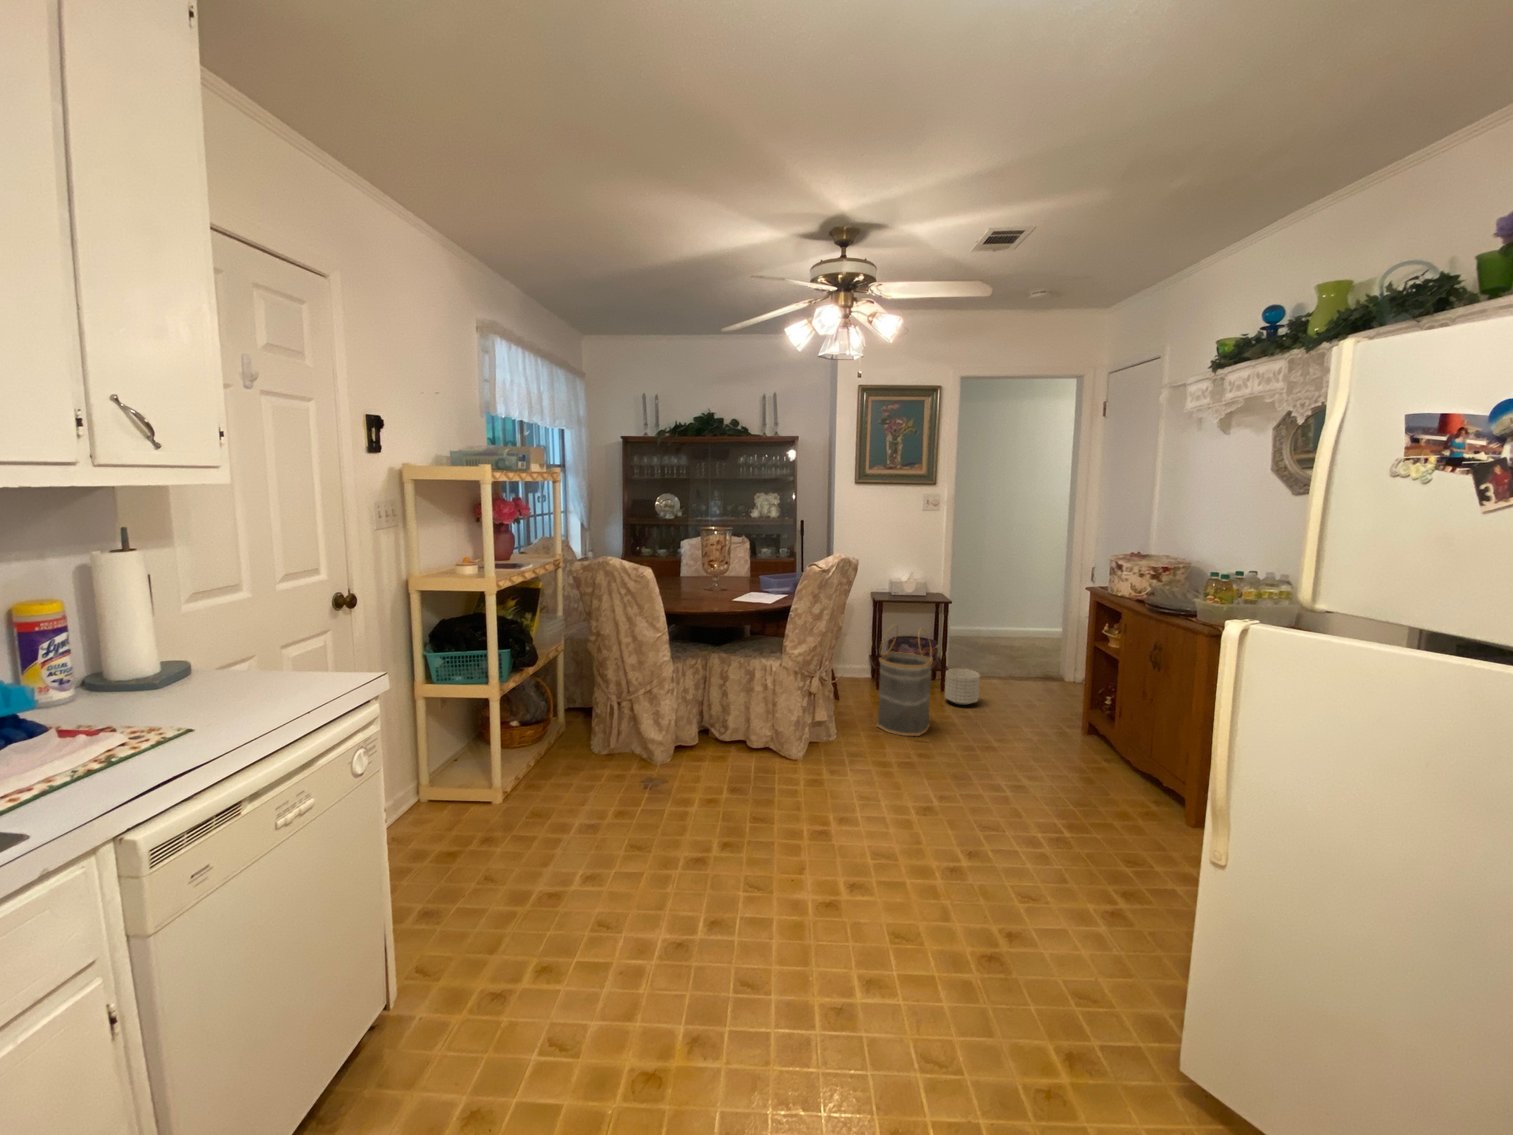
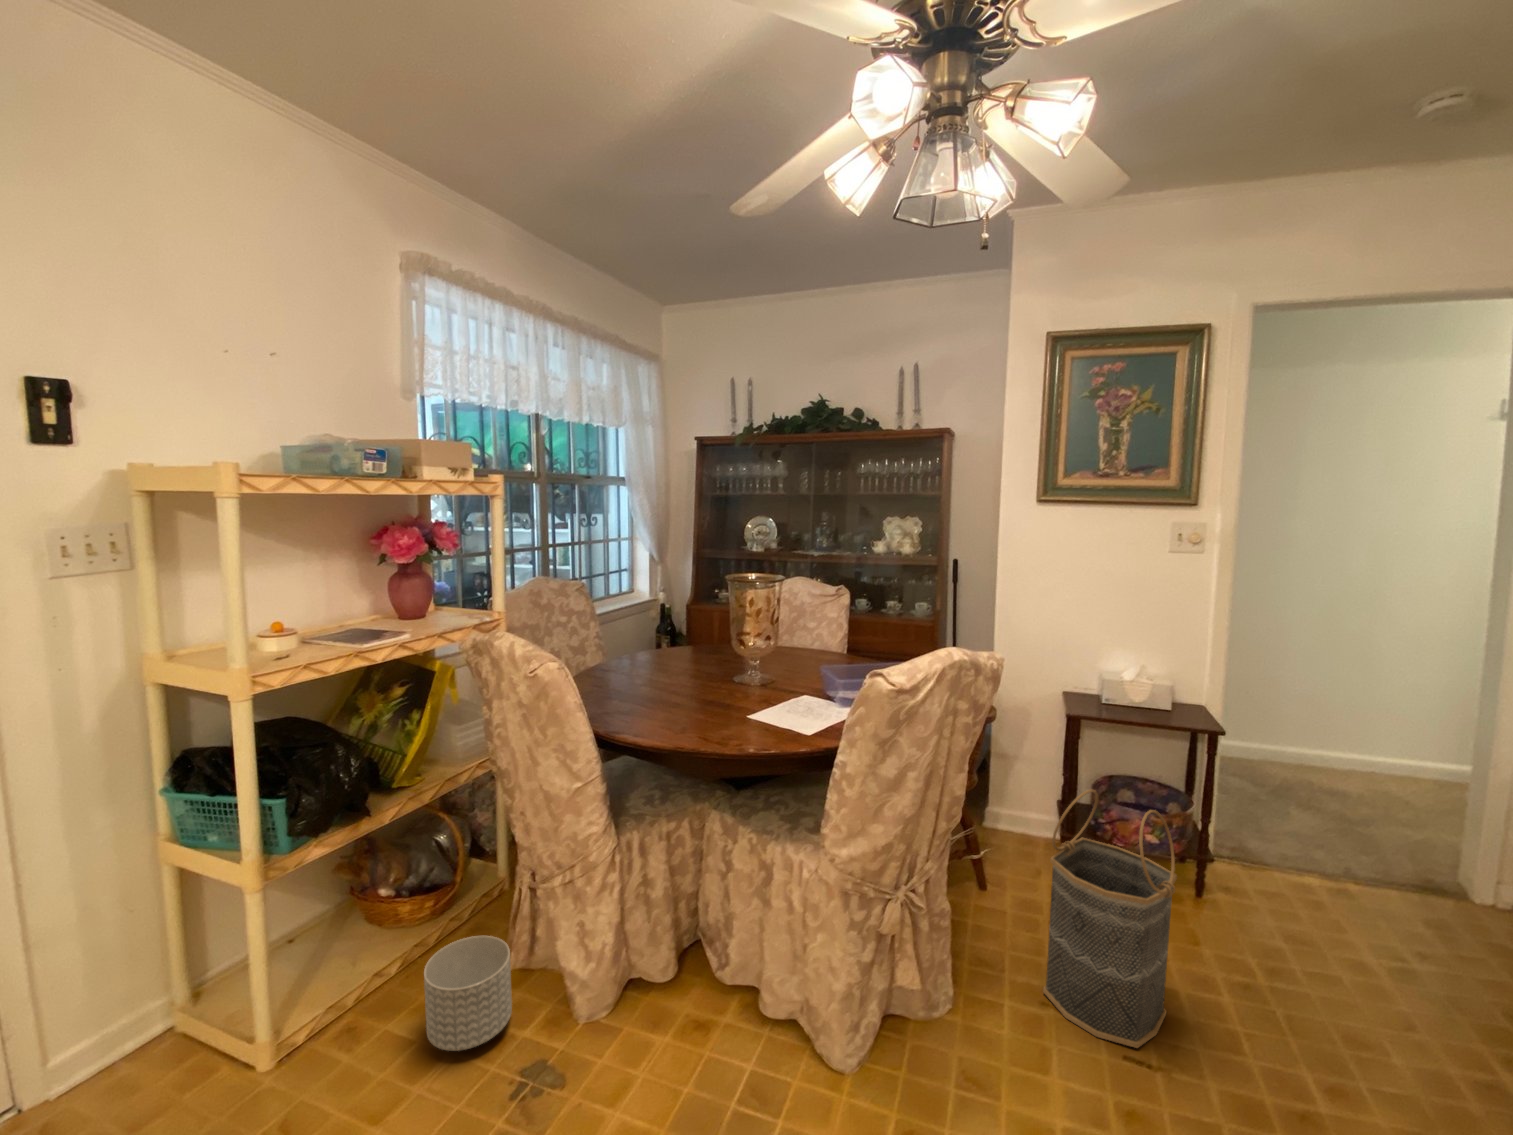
planter: present [945,669,980,705] -> present [424,936,512,1051]

